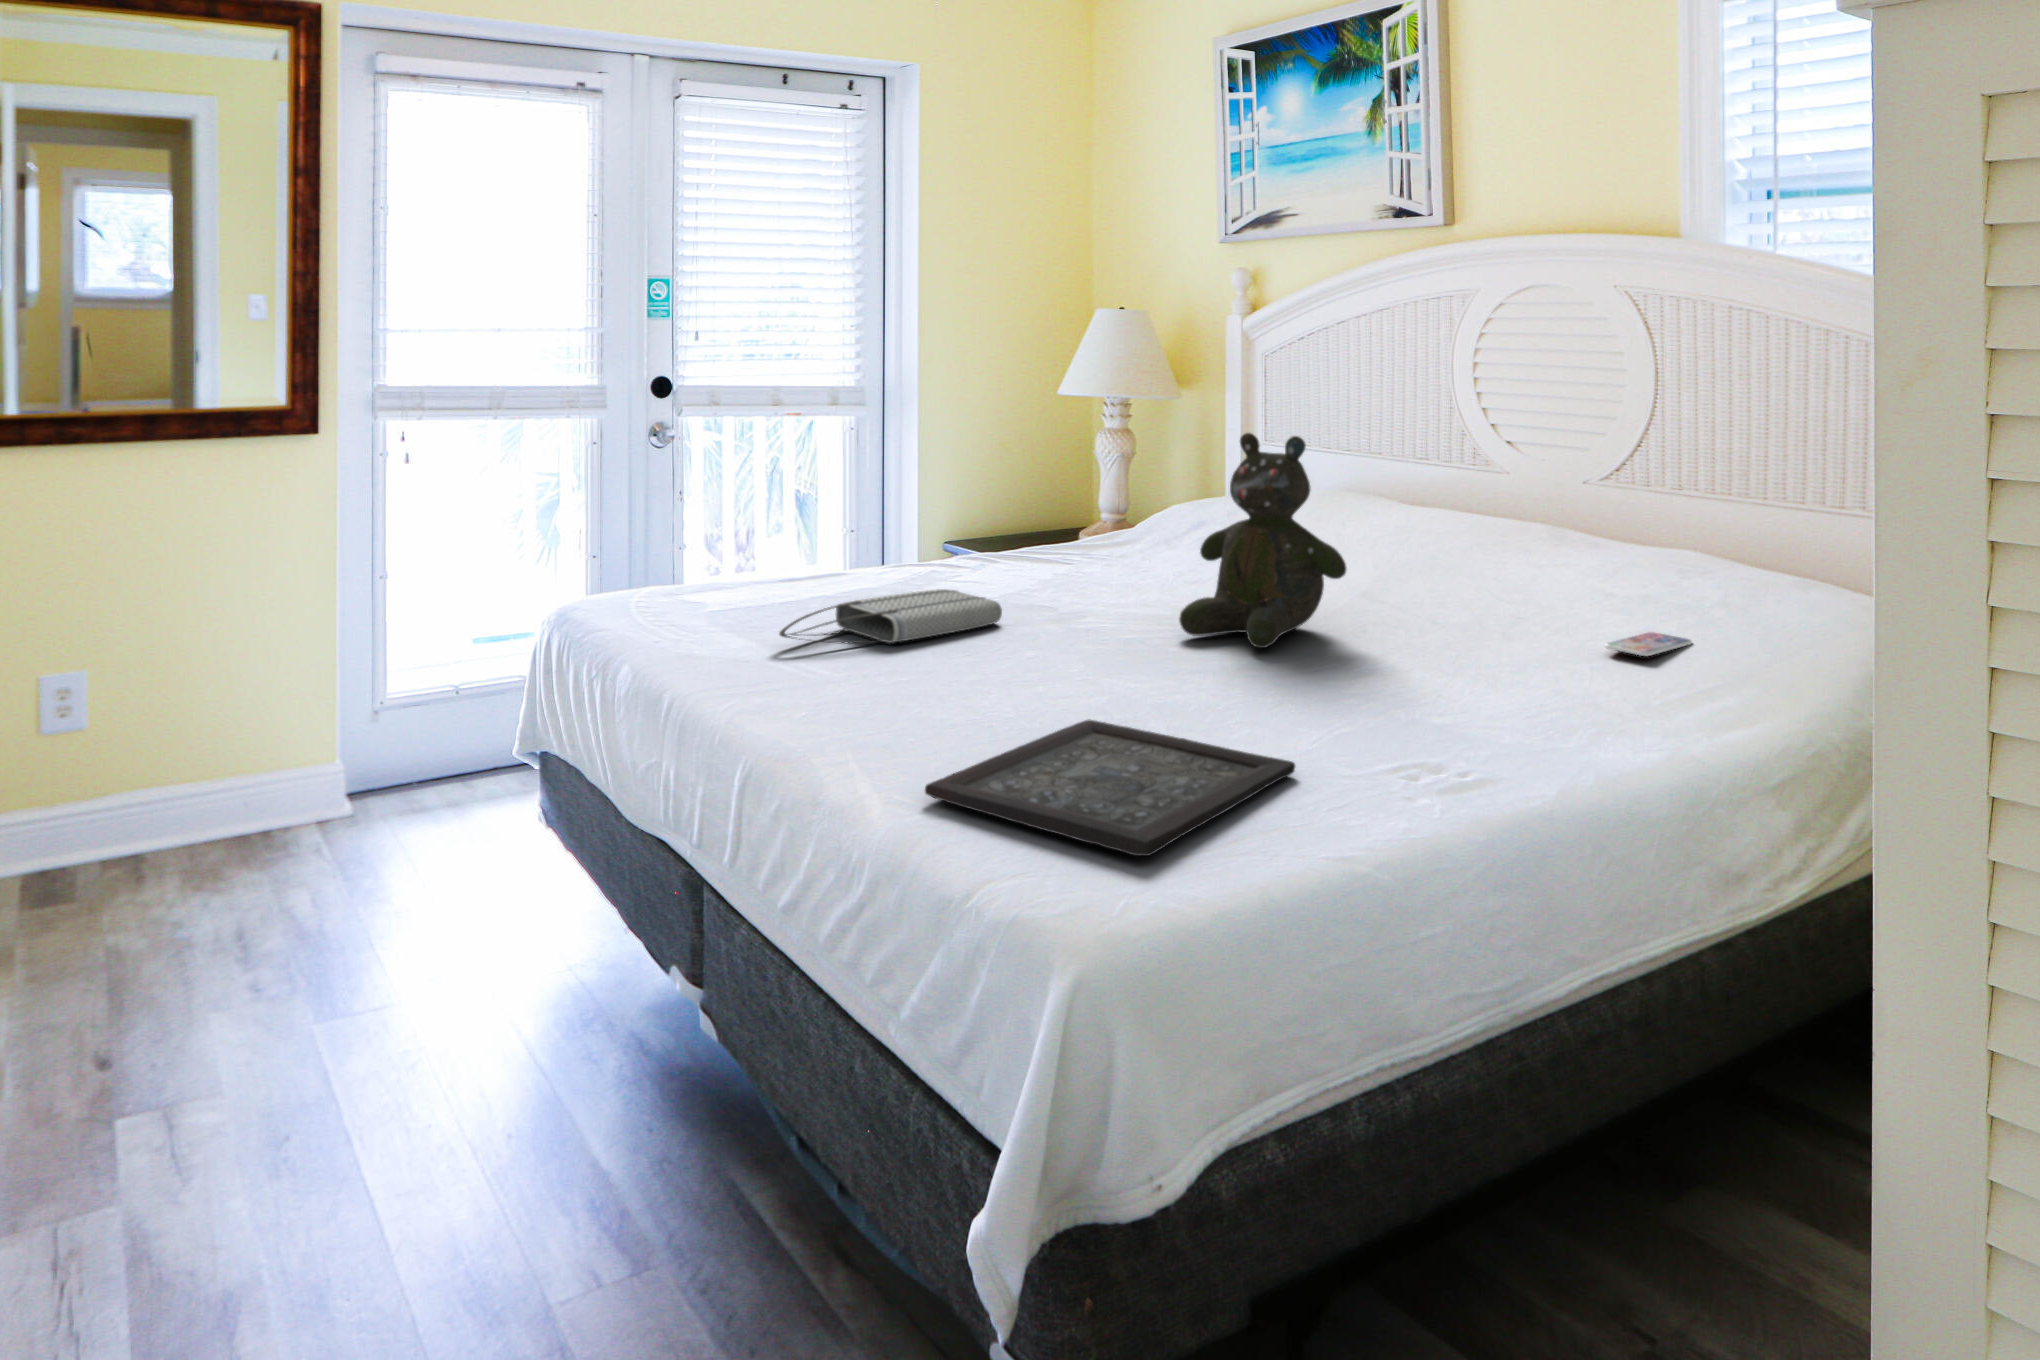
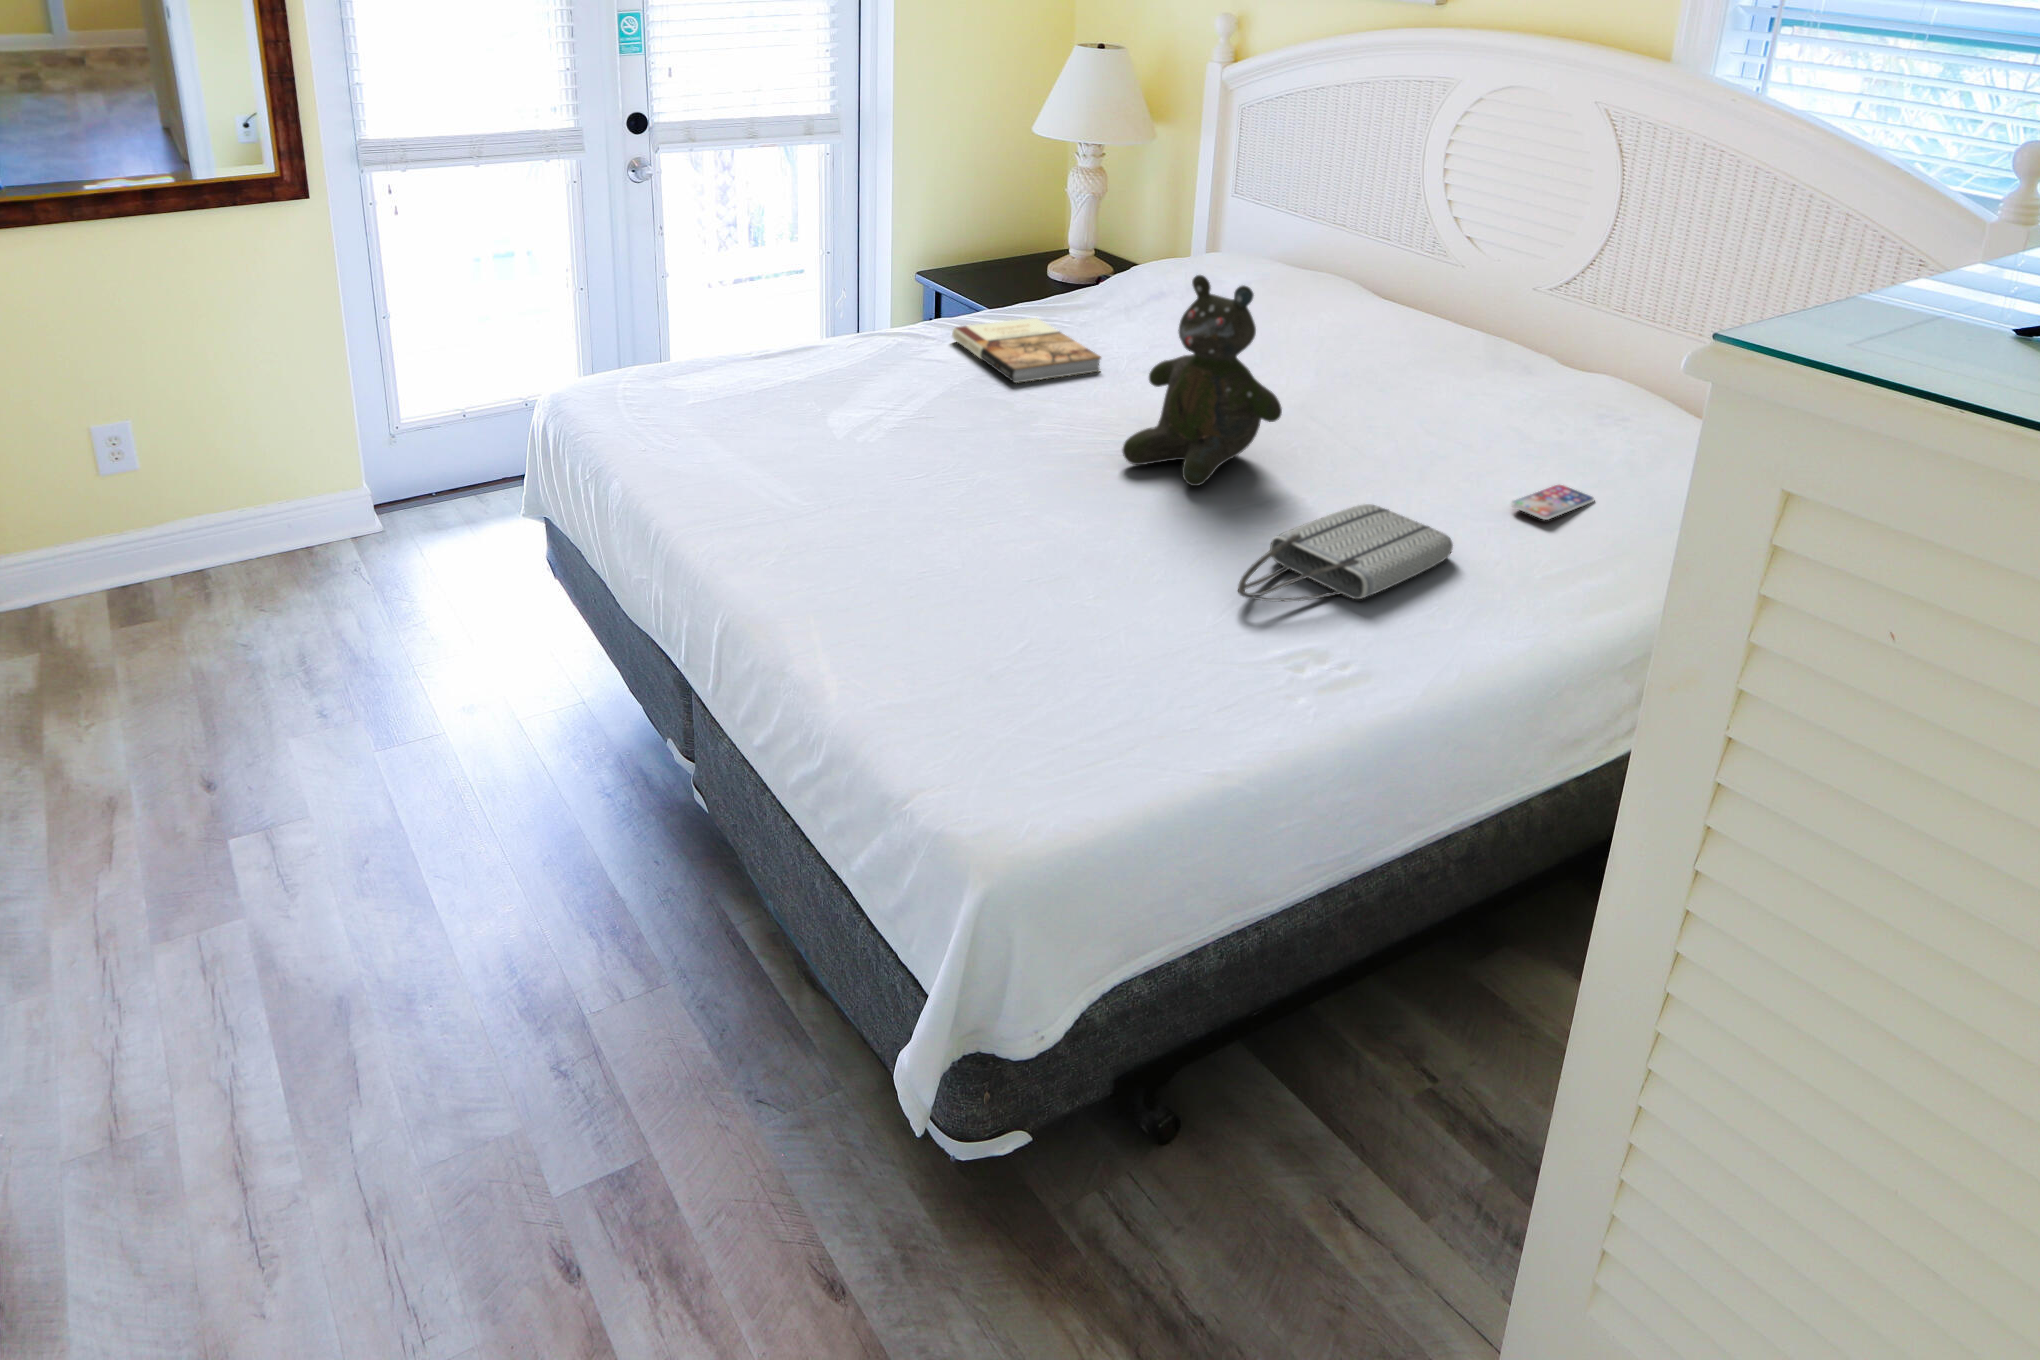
book: none [986,542,1145,587] -> present [952,318,1101,383]
tote bag: present [779,589,1002,643] -> present [1238,504,1453,601]
tray: present [925,720,1295,856] -> none [874,588,1197,768]

